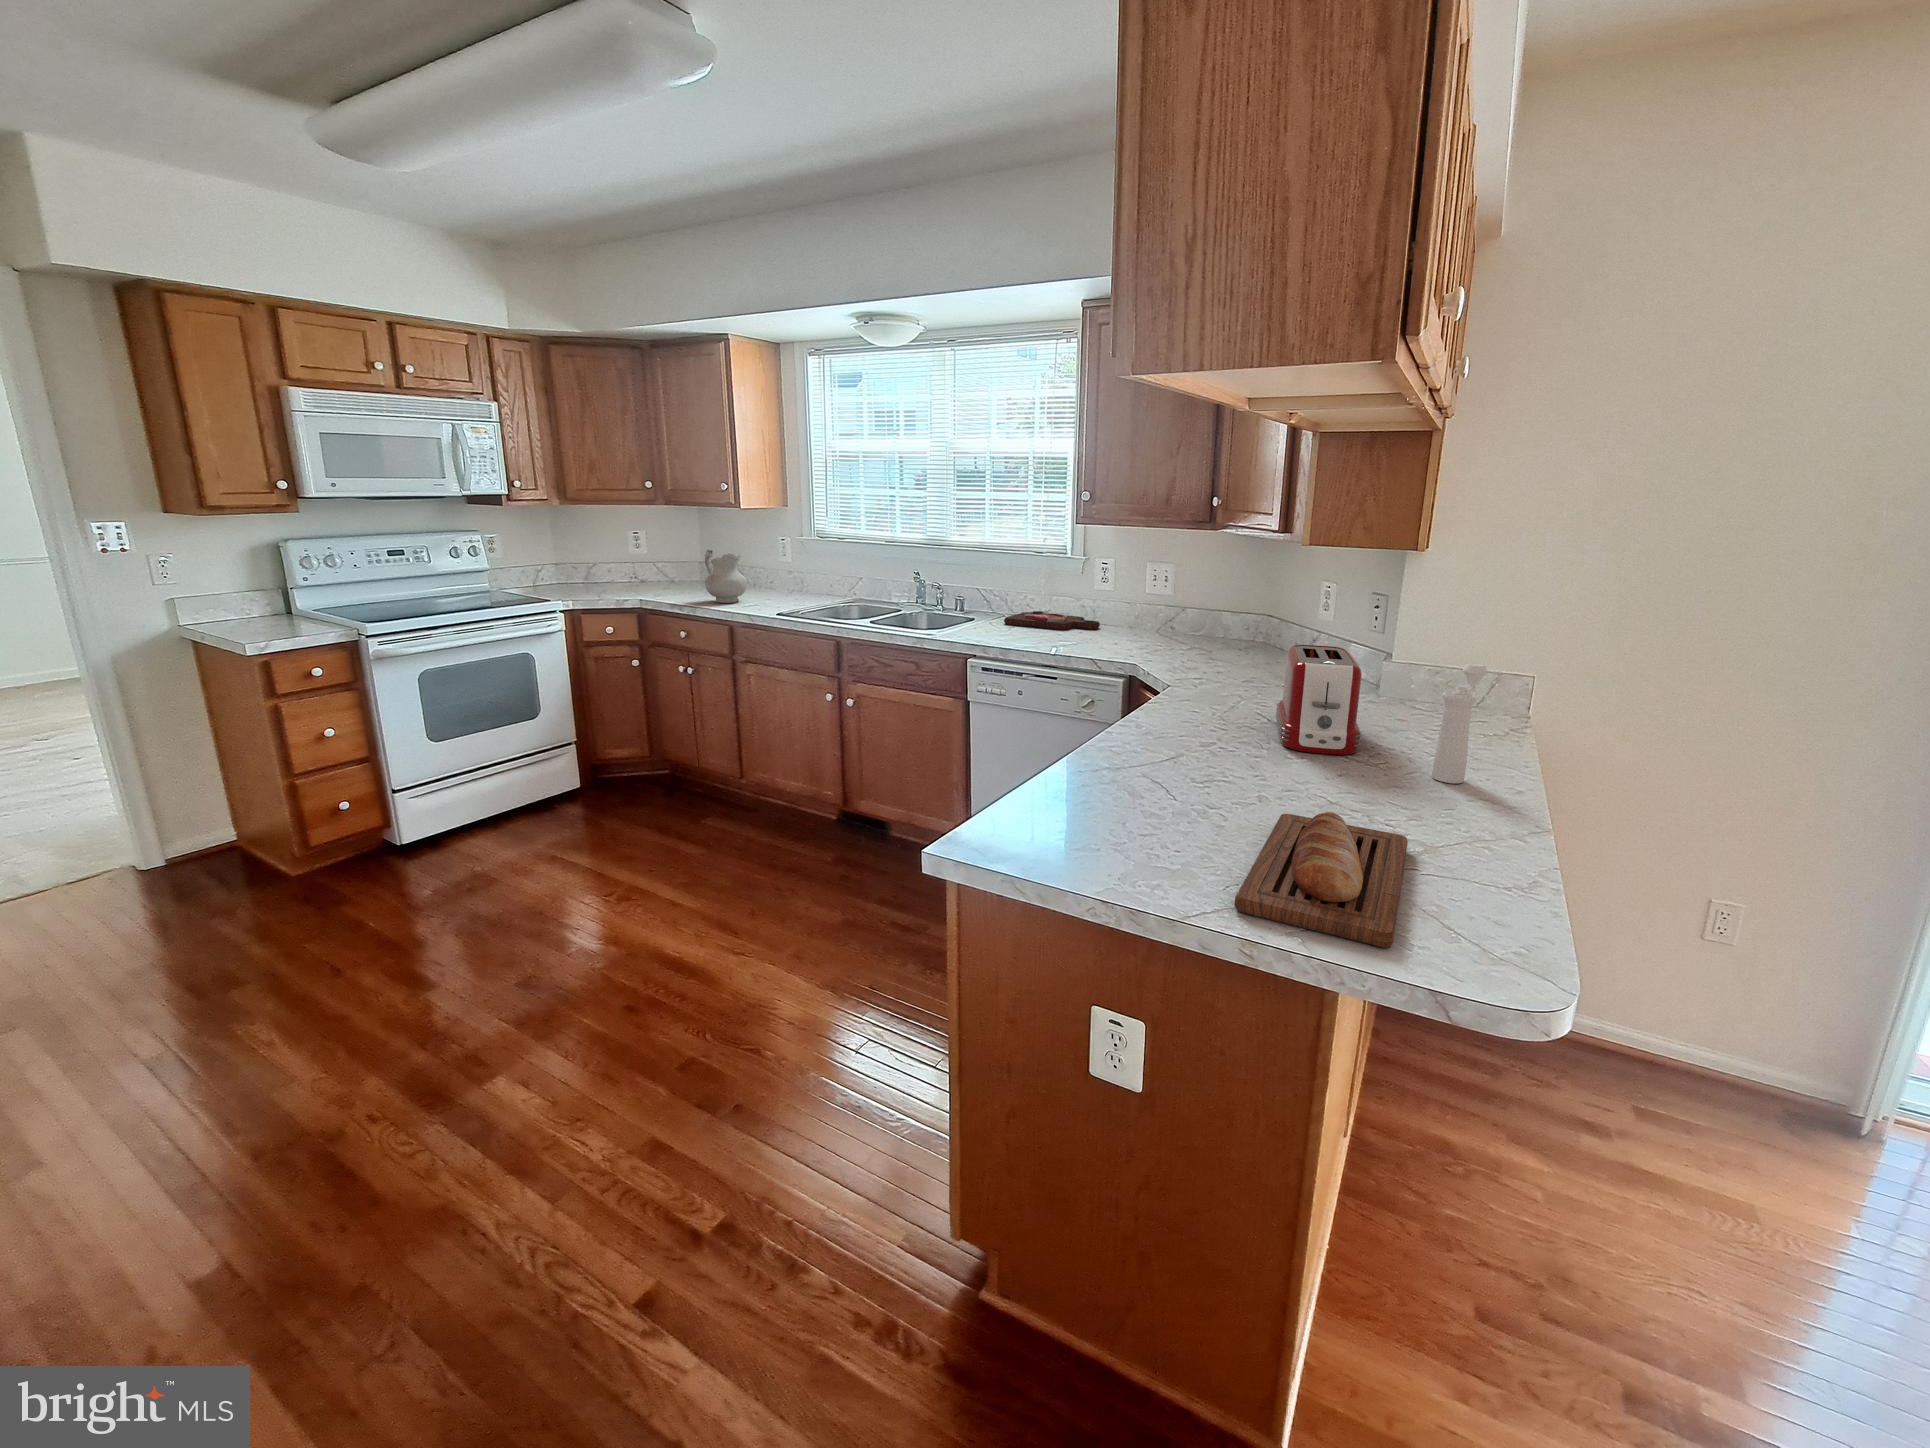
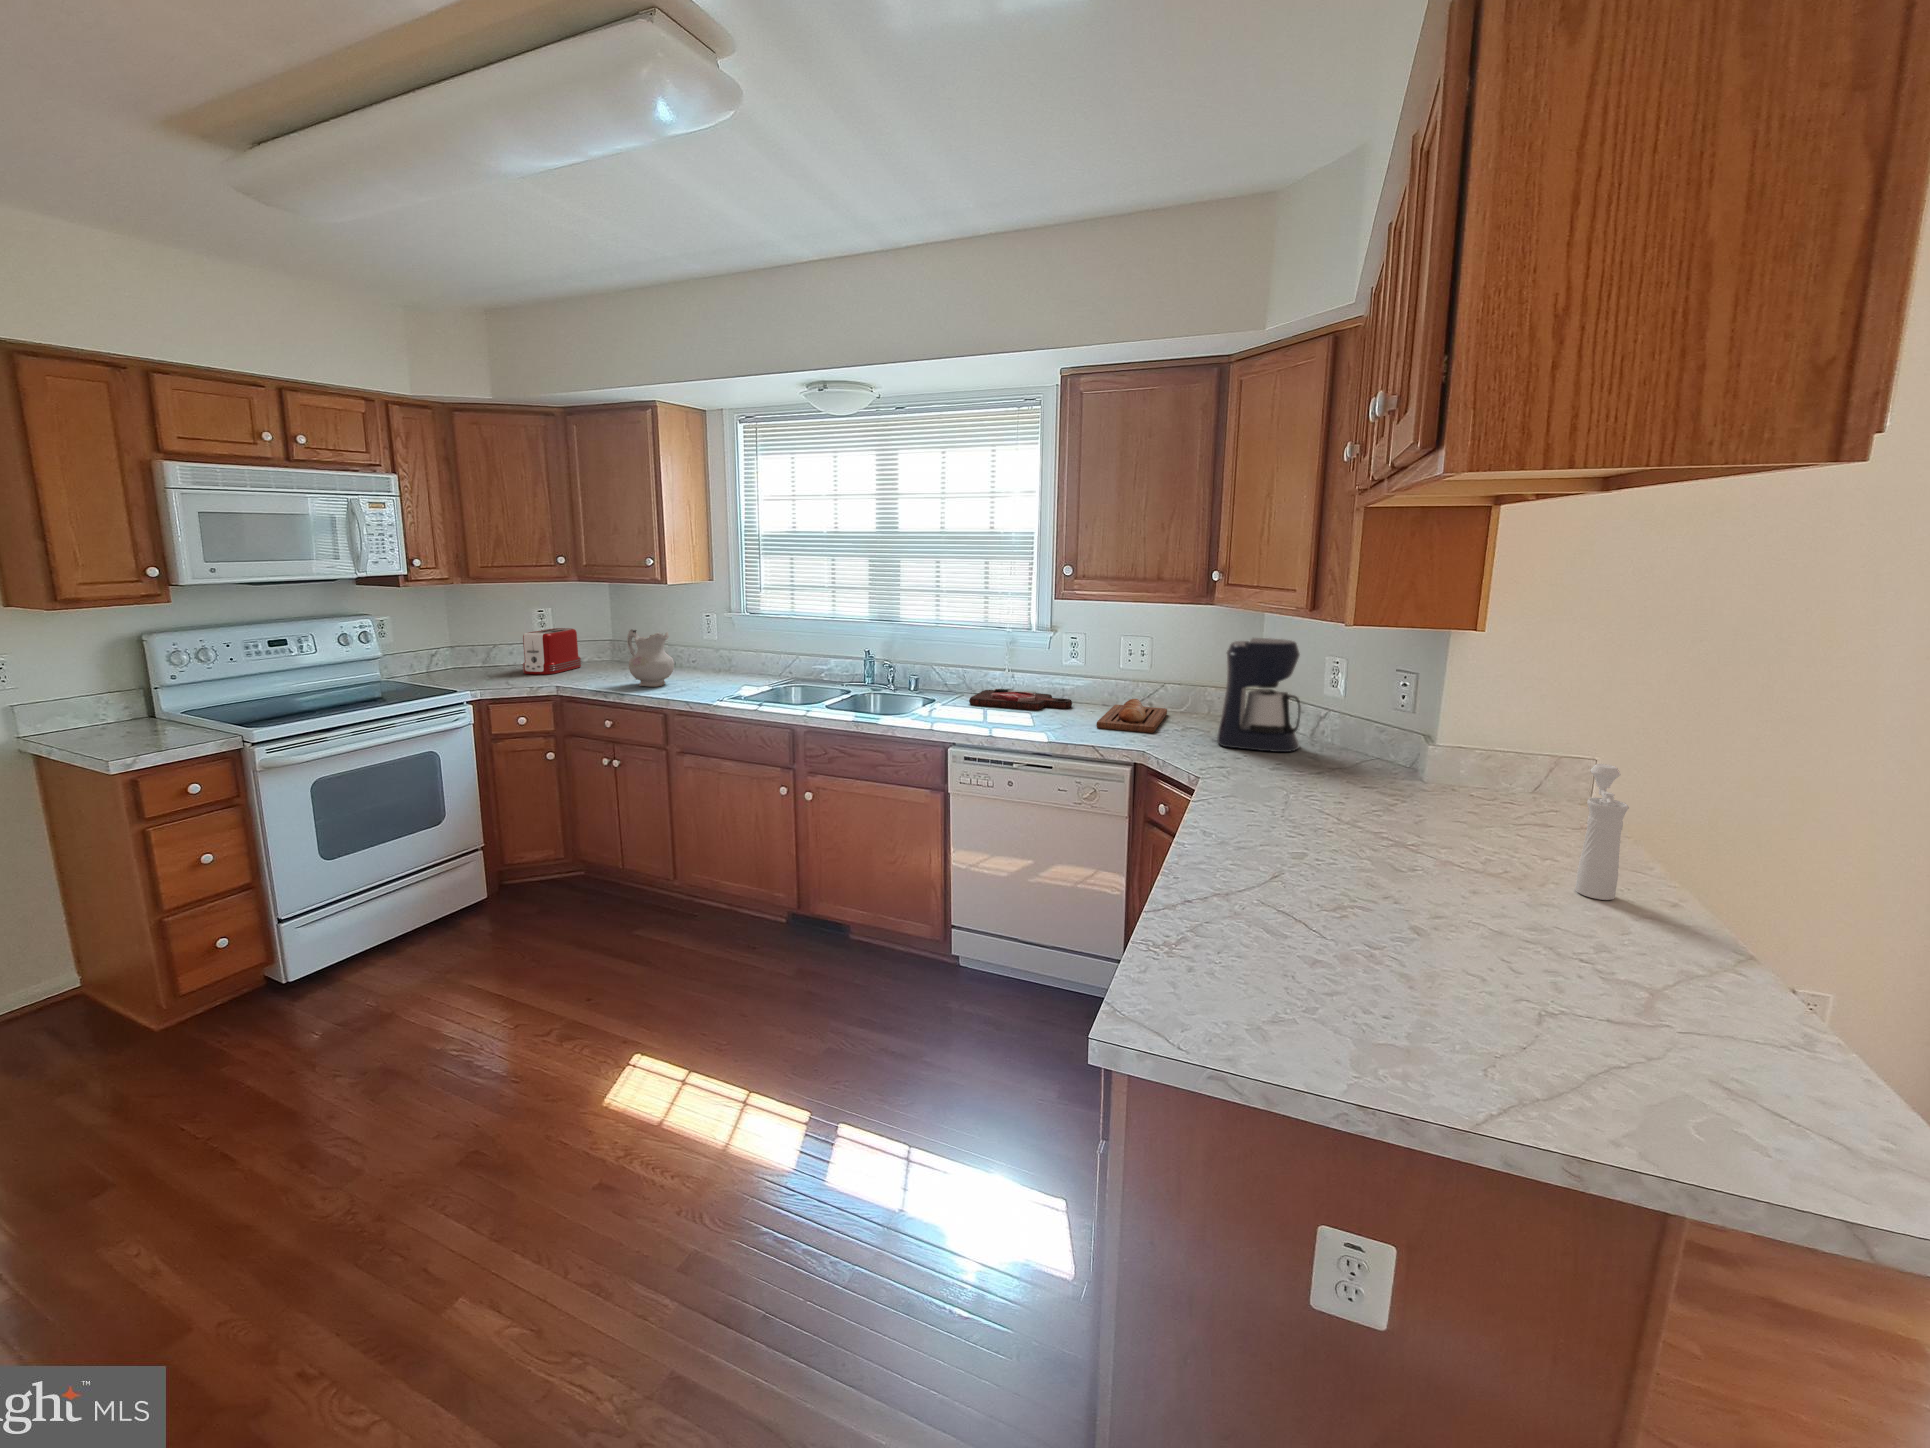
coffee maker: none [1210,560,1288,668] -> present [1217,638,1301,752]
toaster: present [1276,645,1362,755] -> present [522,628,581,675]
bread loaf: present [1234,812,1408,948] -> present [1096,699,1167,733]

